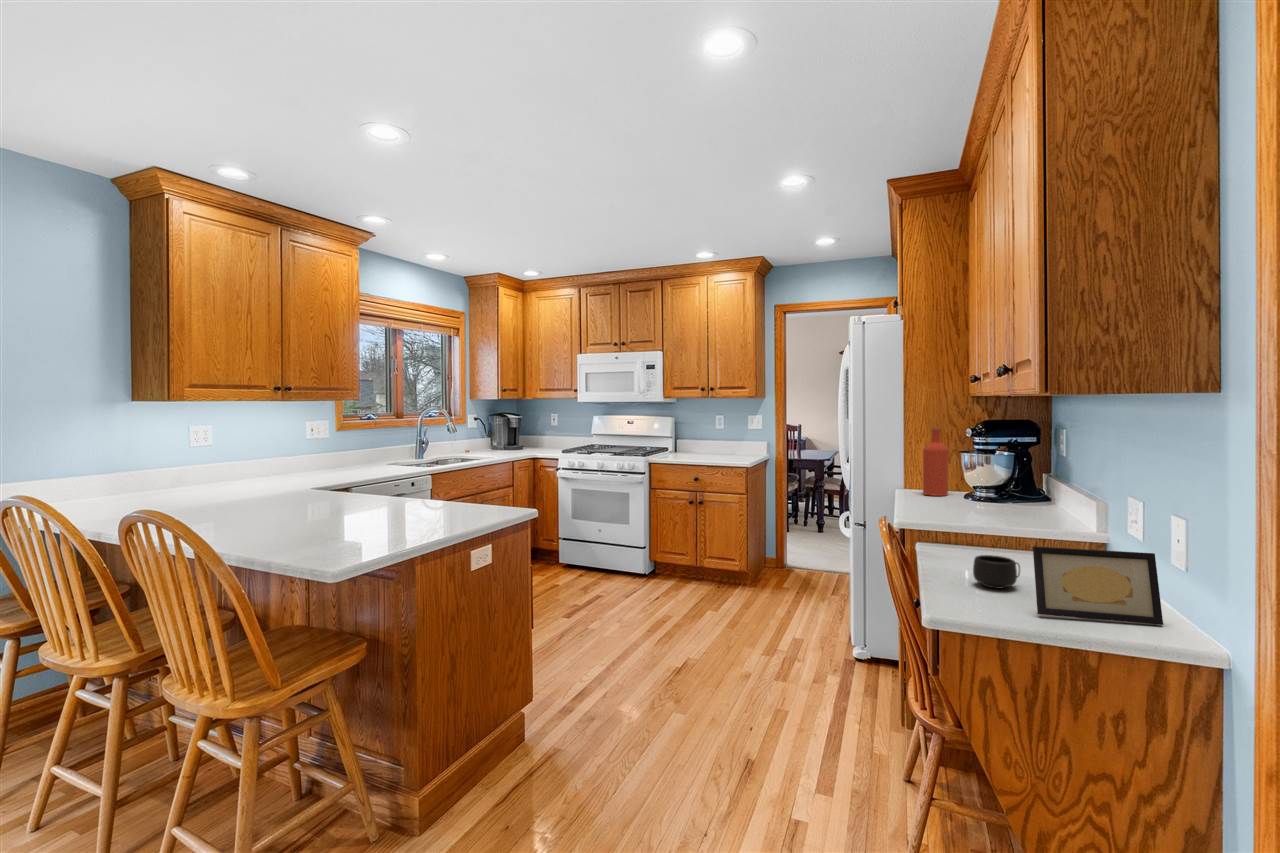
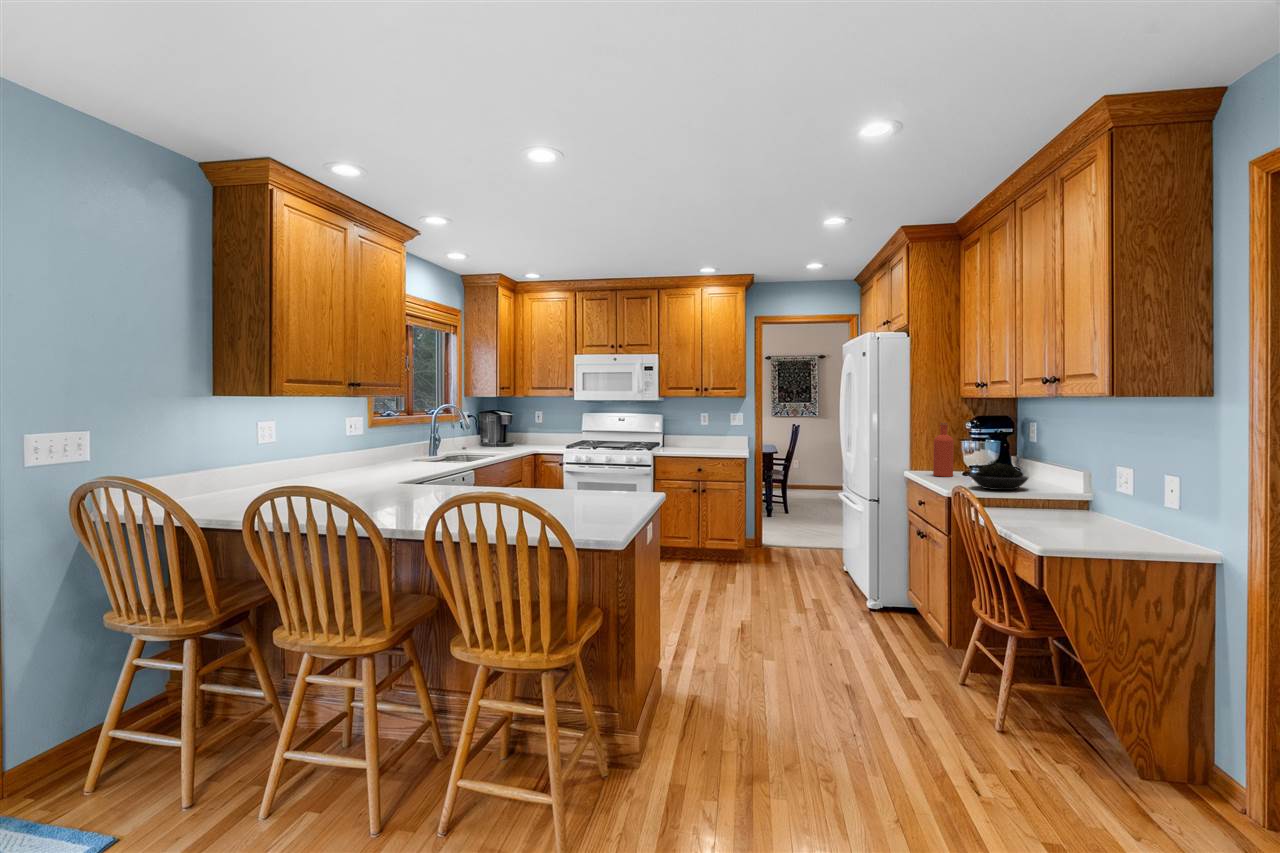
succulent plant: none [940,479,1019,519] -> present [970,462,1028,490]
picture frame: present [1033,547,1163,625] -> none [1093,499,1175,544]
mug: present [973,555,1020,589] -> none [1037,510,1068,531]

